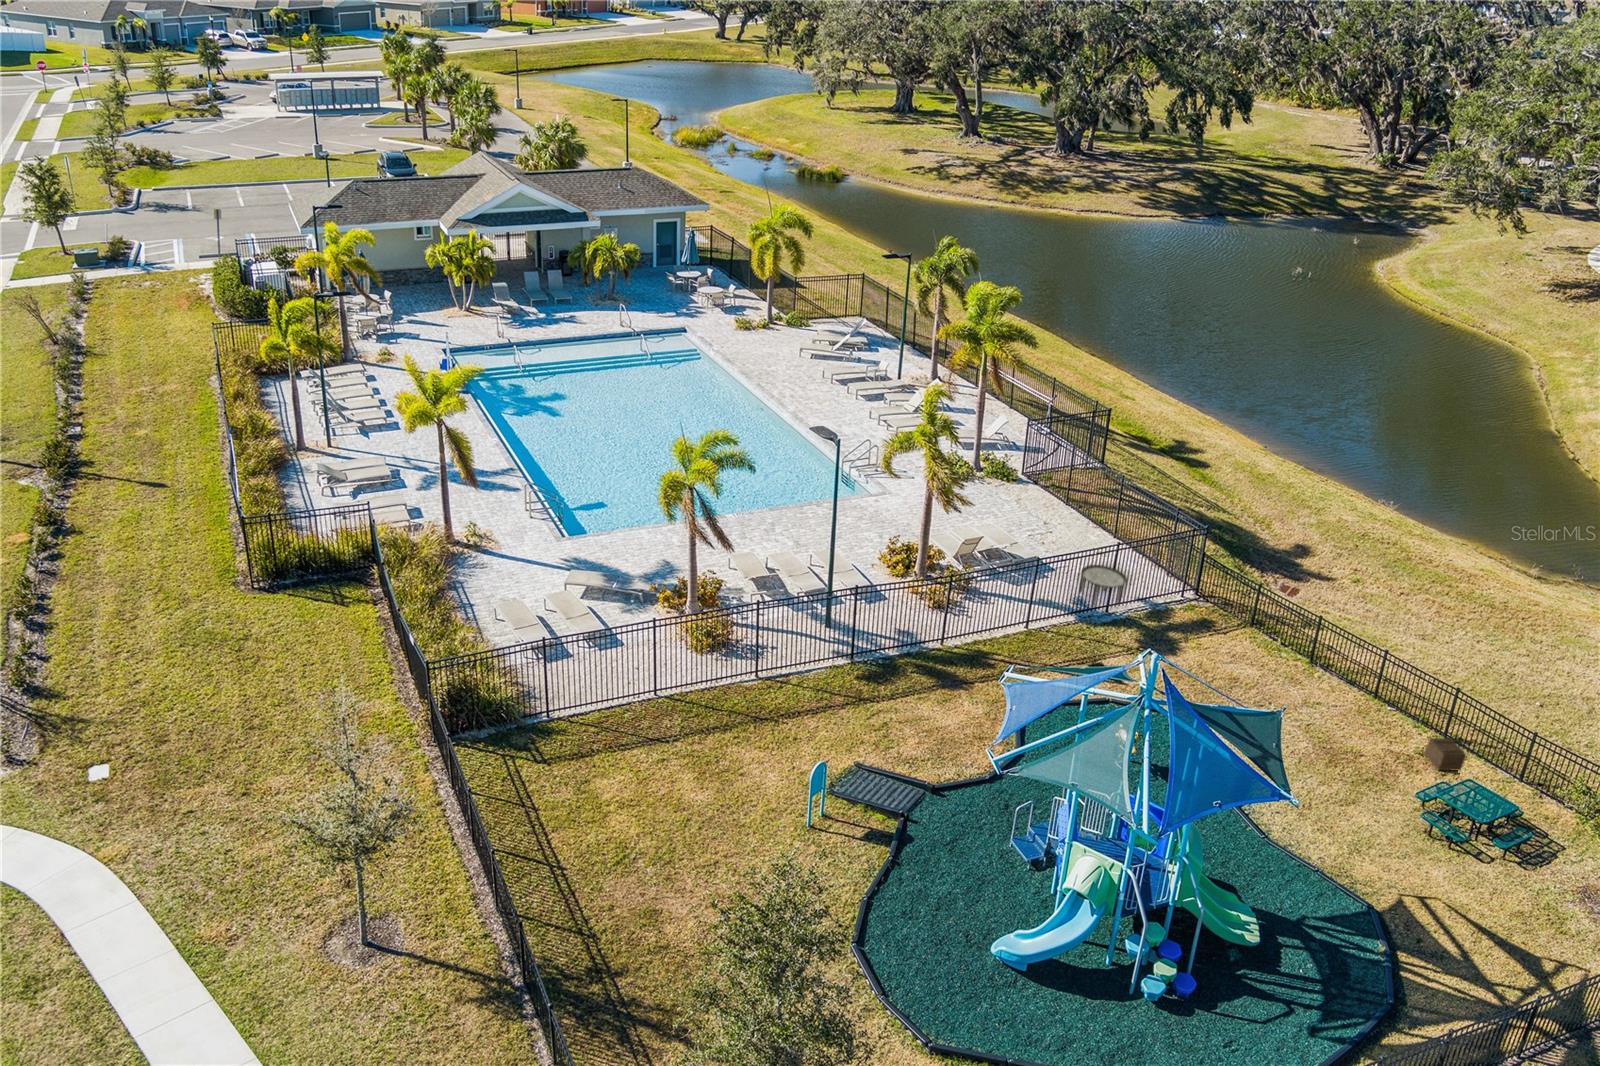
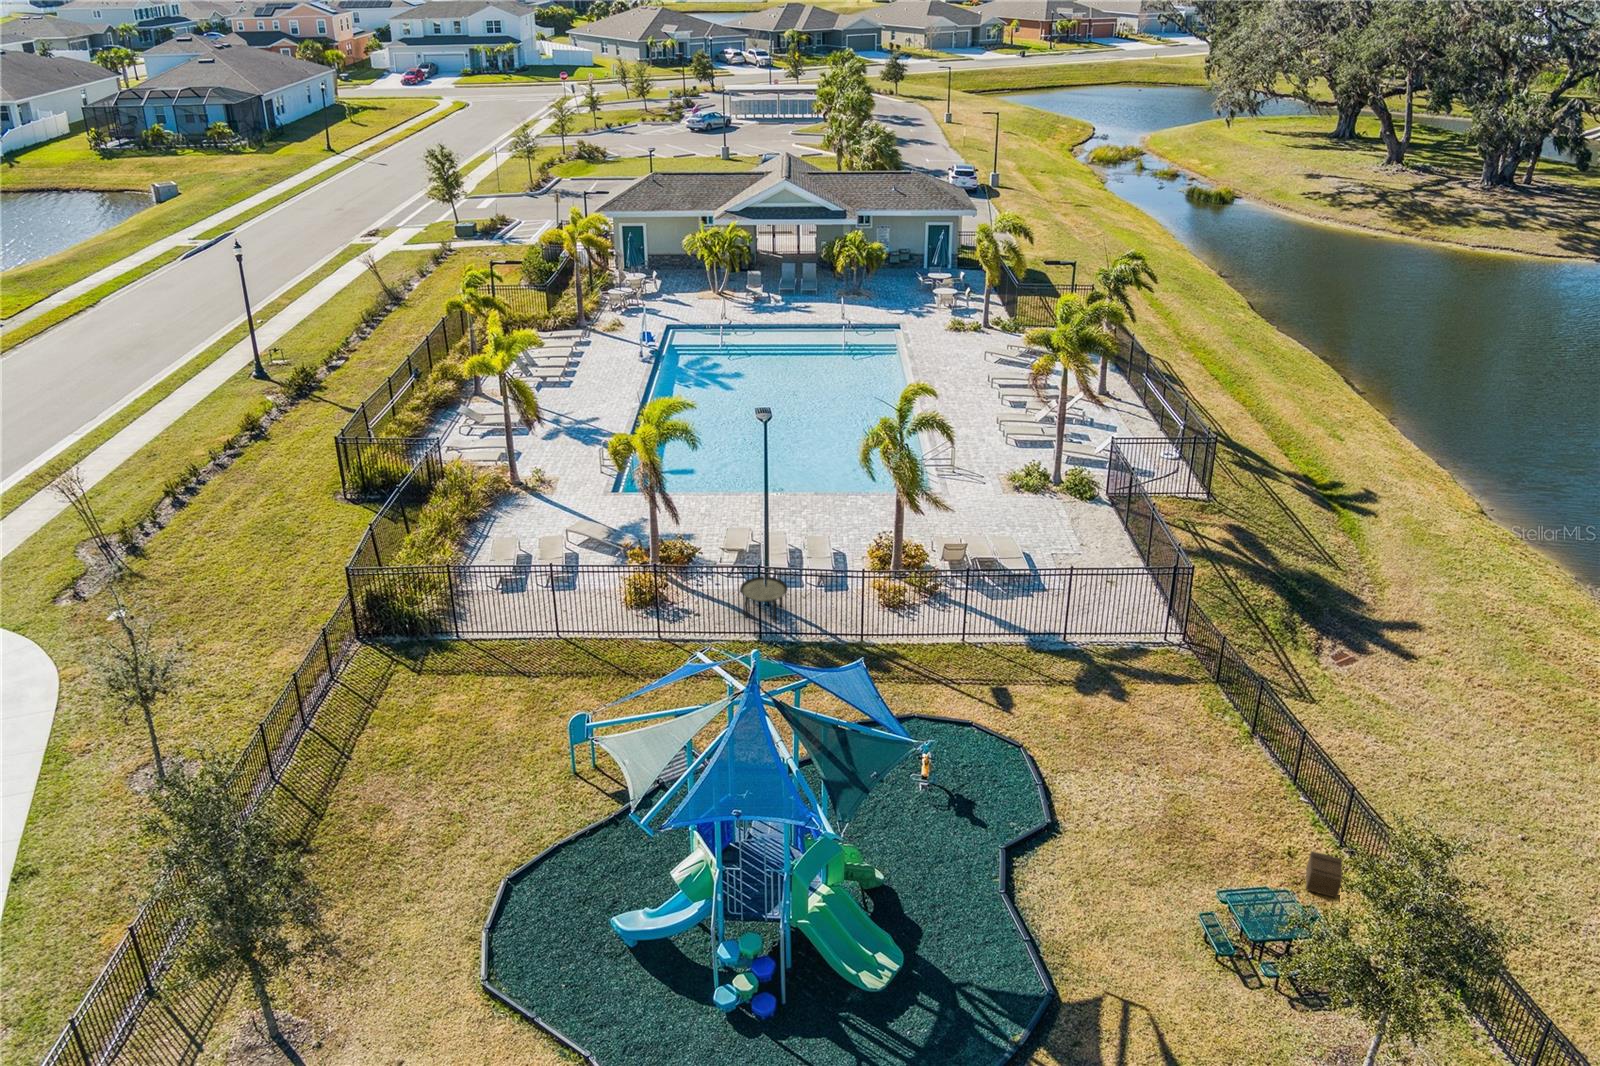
round table: present [1080,565,1127,606] -> present [740,577,788,621]

